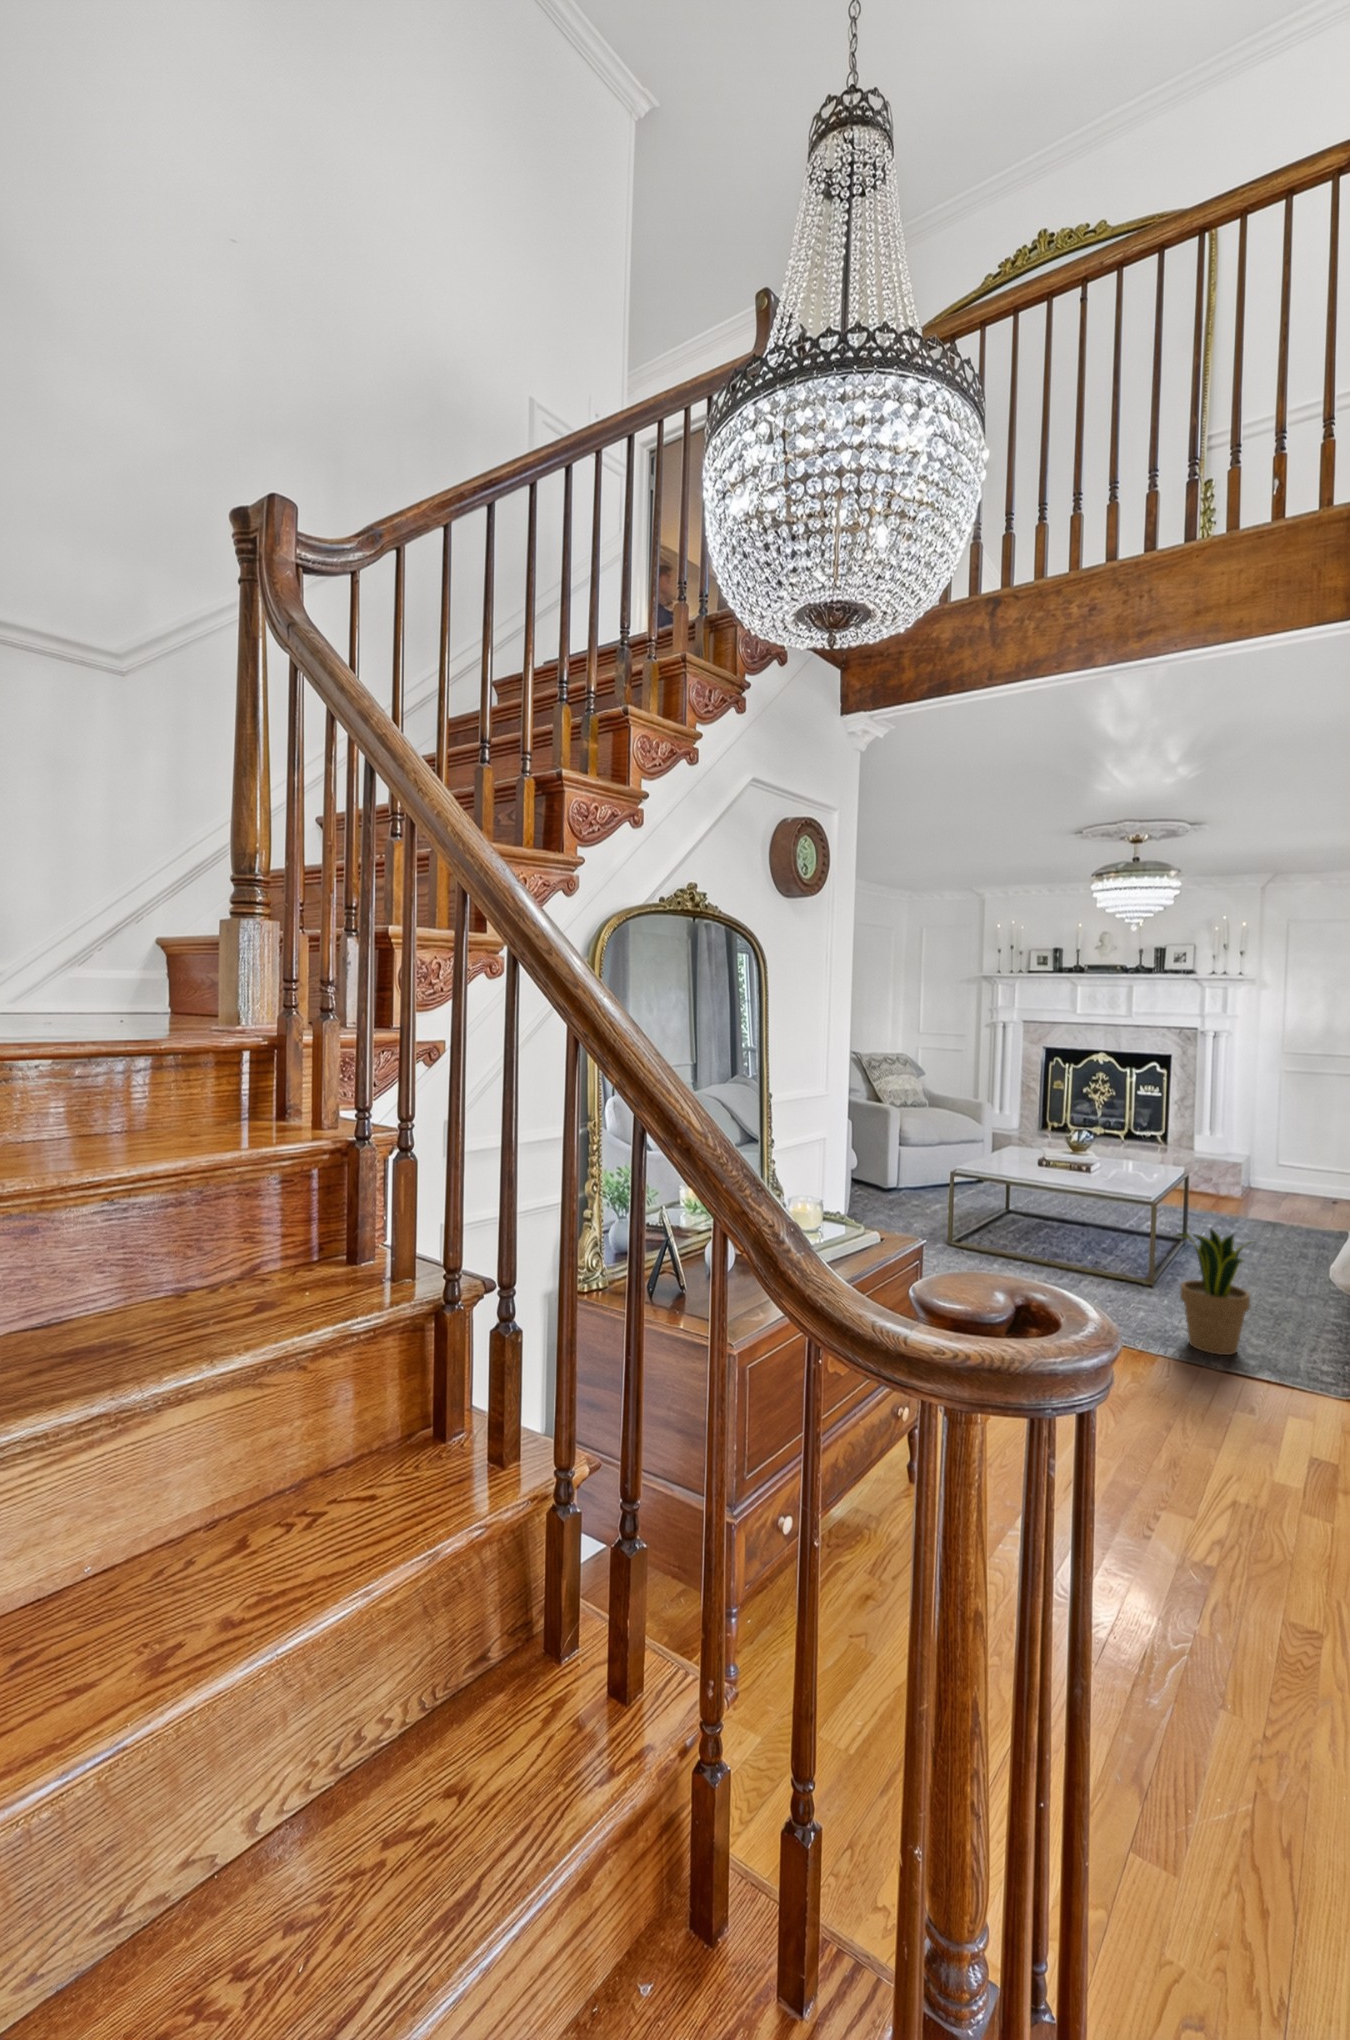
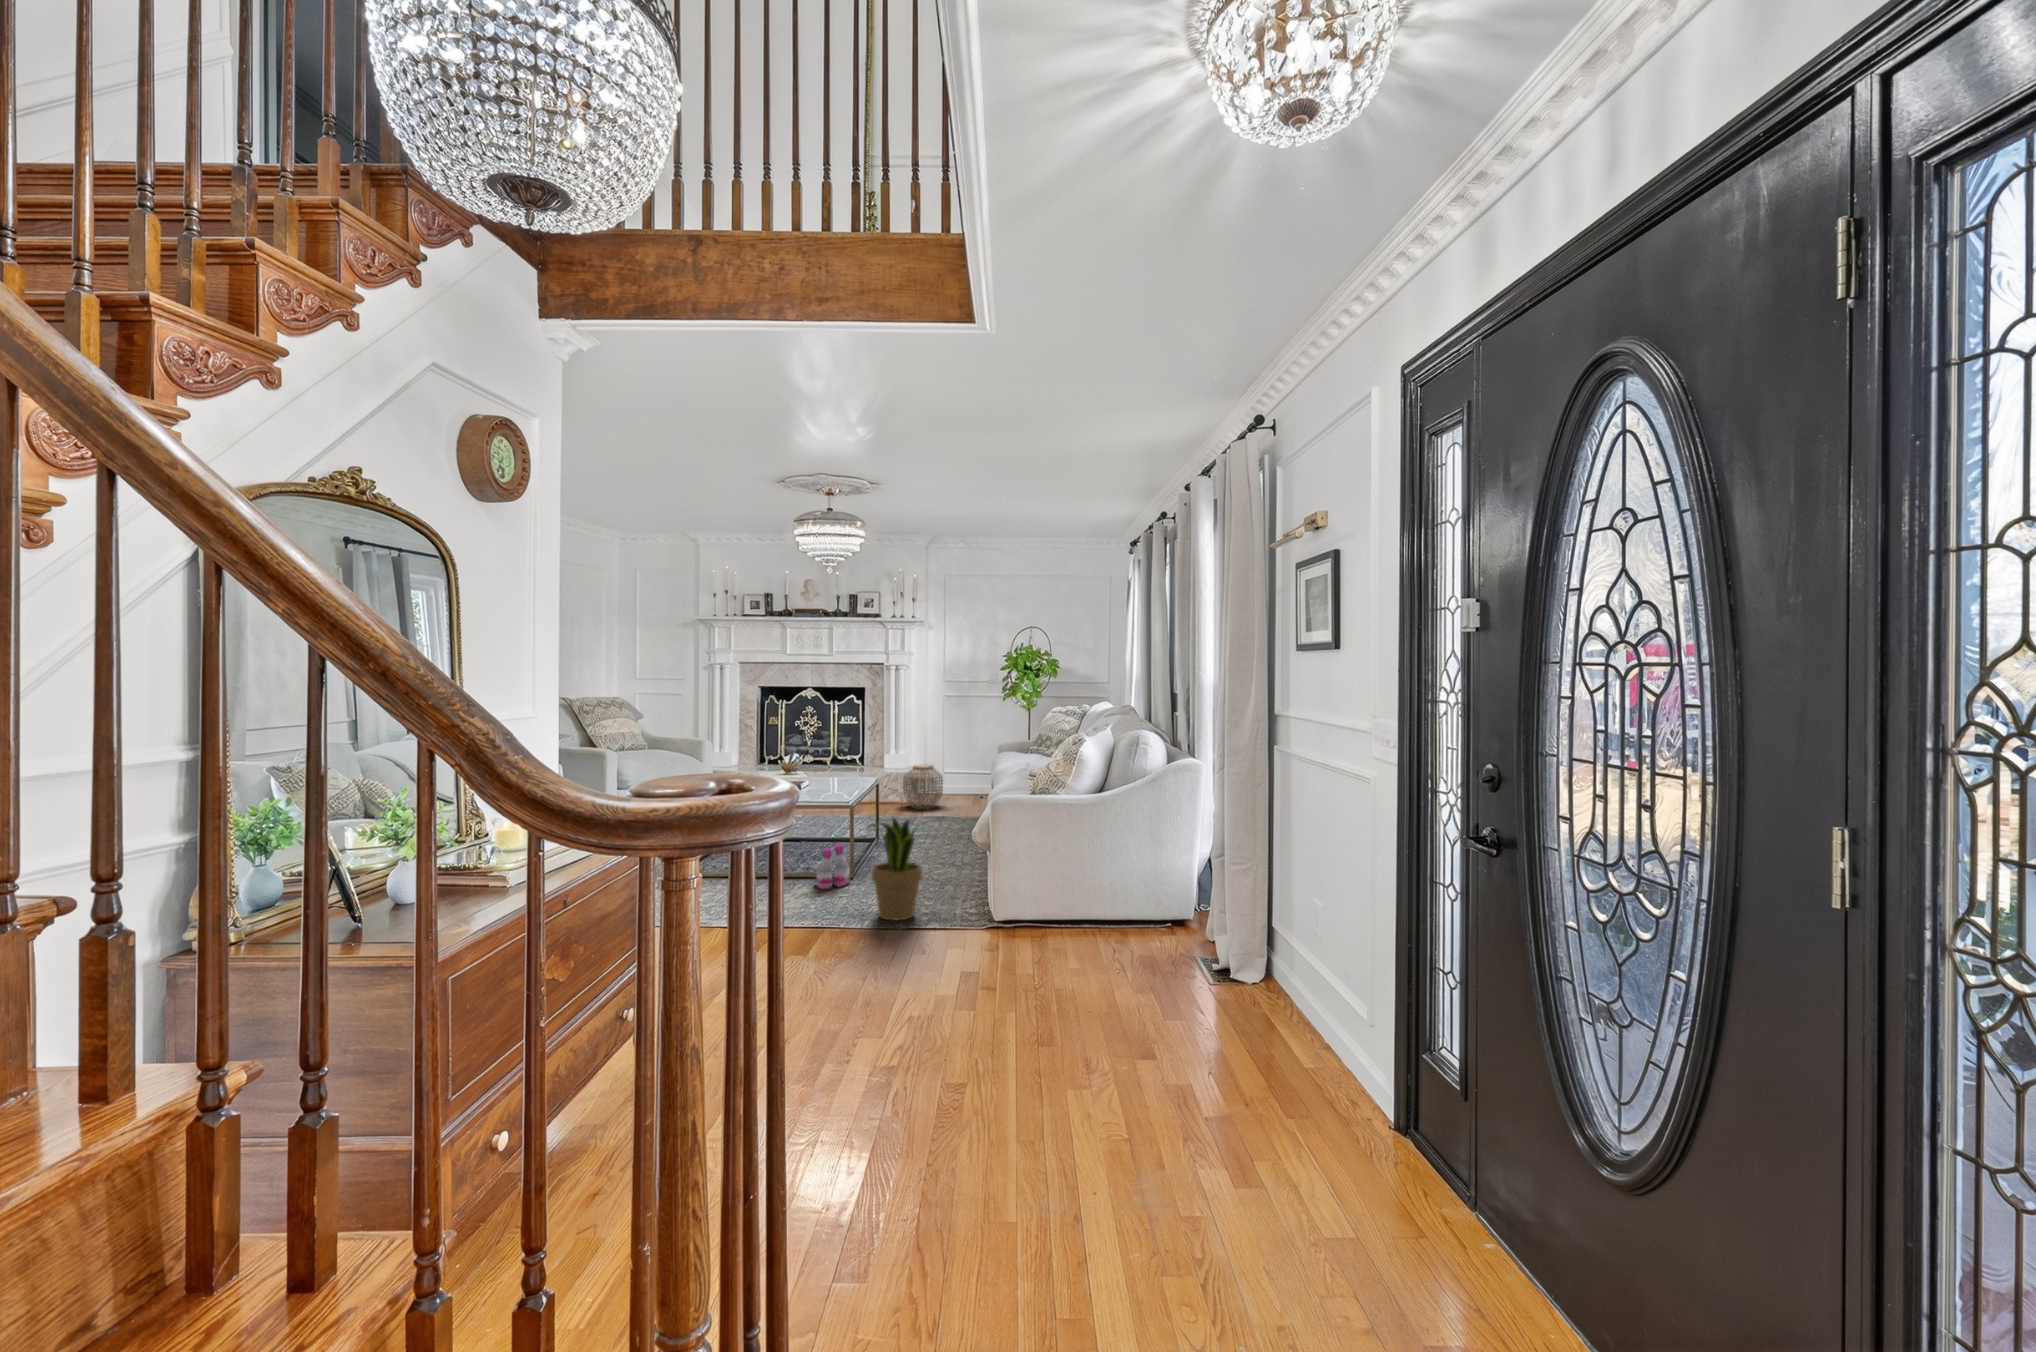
woven basket: none [1219,1153,1276,1207] -> present [903,765,943,809]
boots: none [1108,1244,1151,1294] -> present [816,844,850,889]

